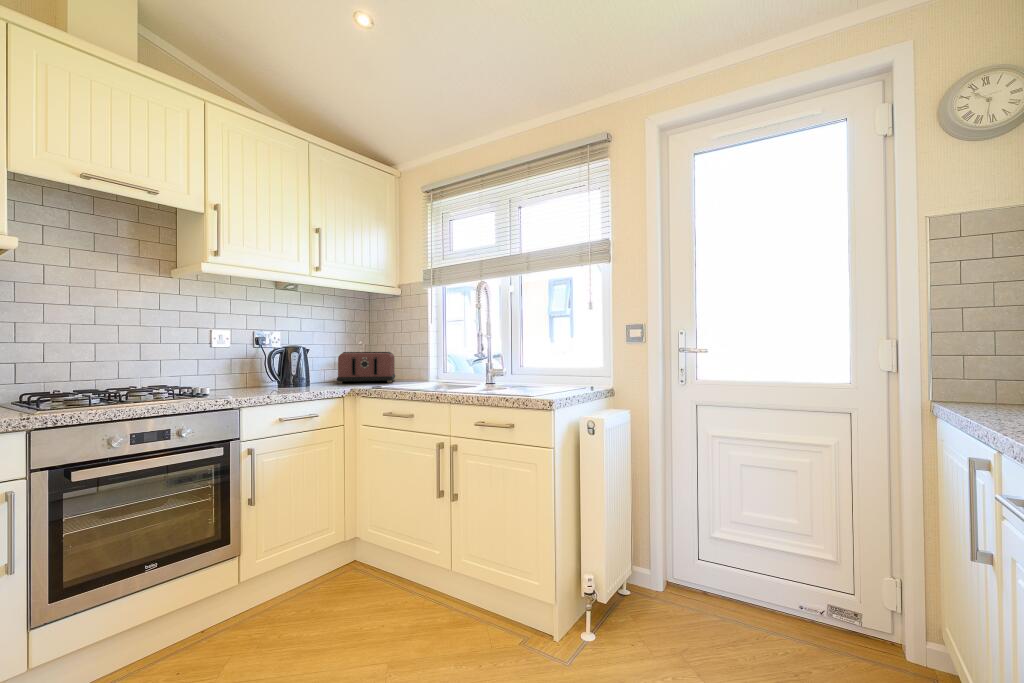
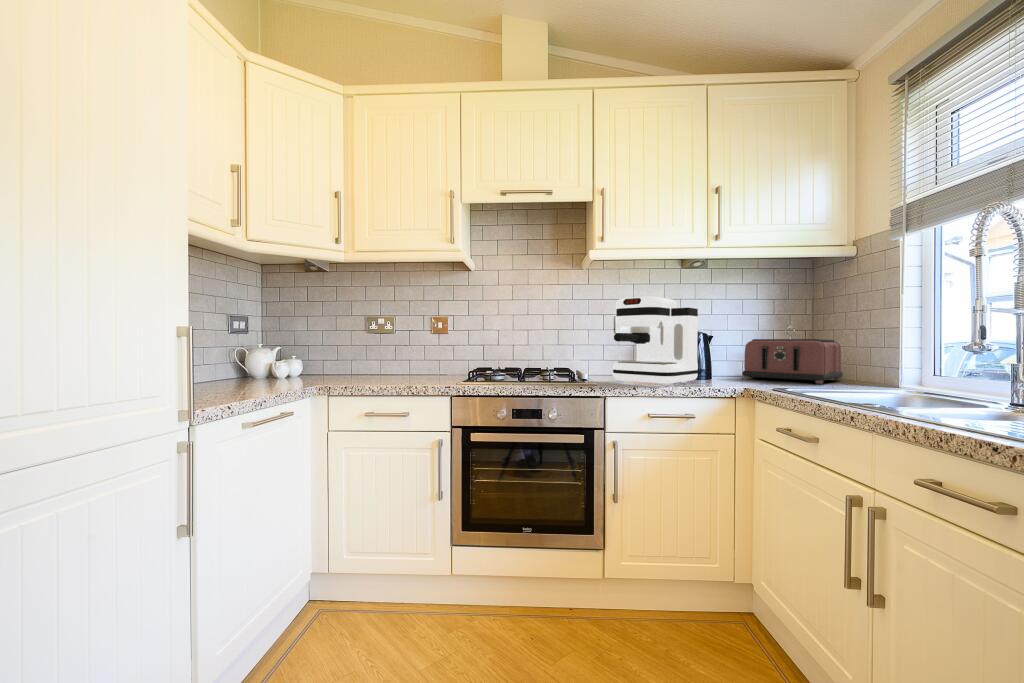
coffee maker: none [248,317,319,393] -> present [612,297,698,386]

